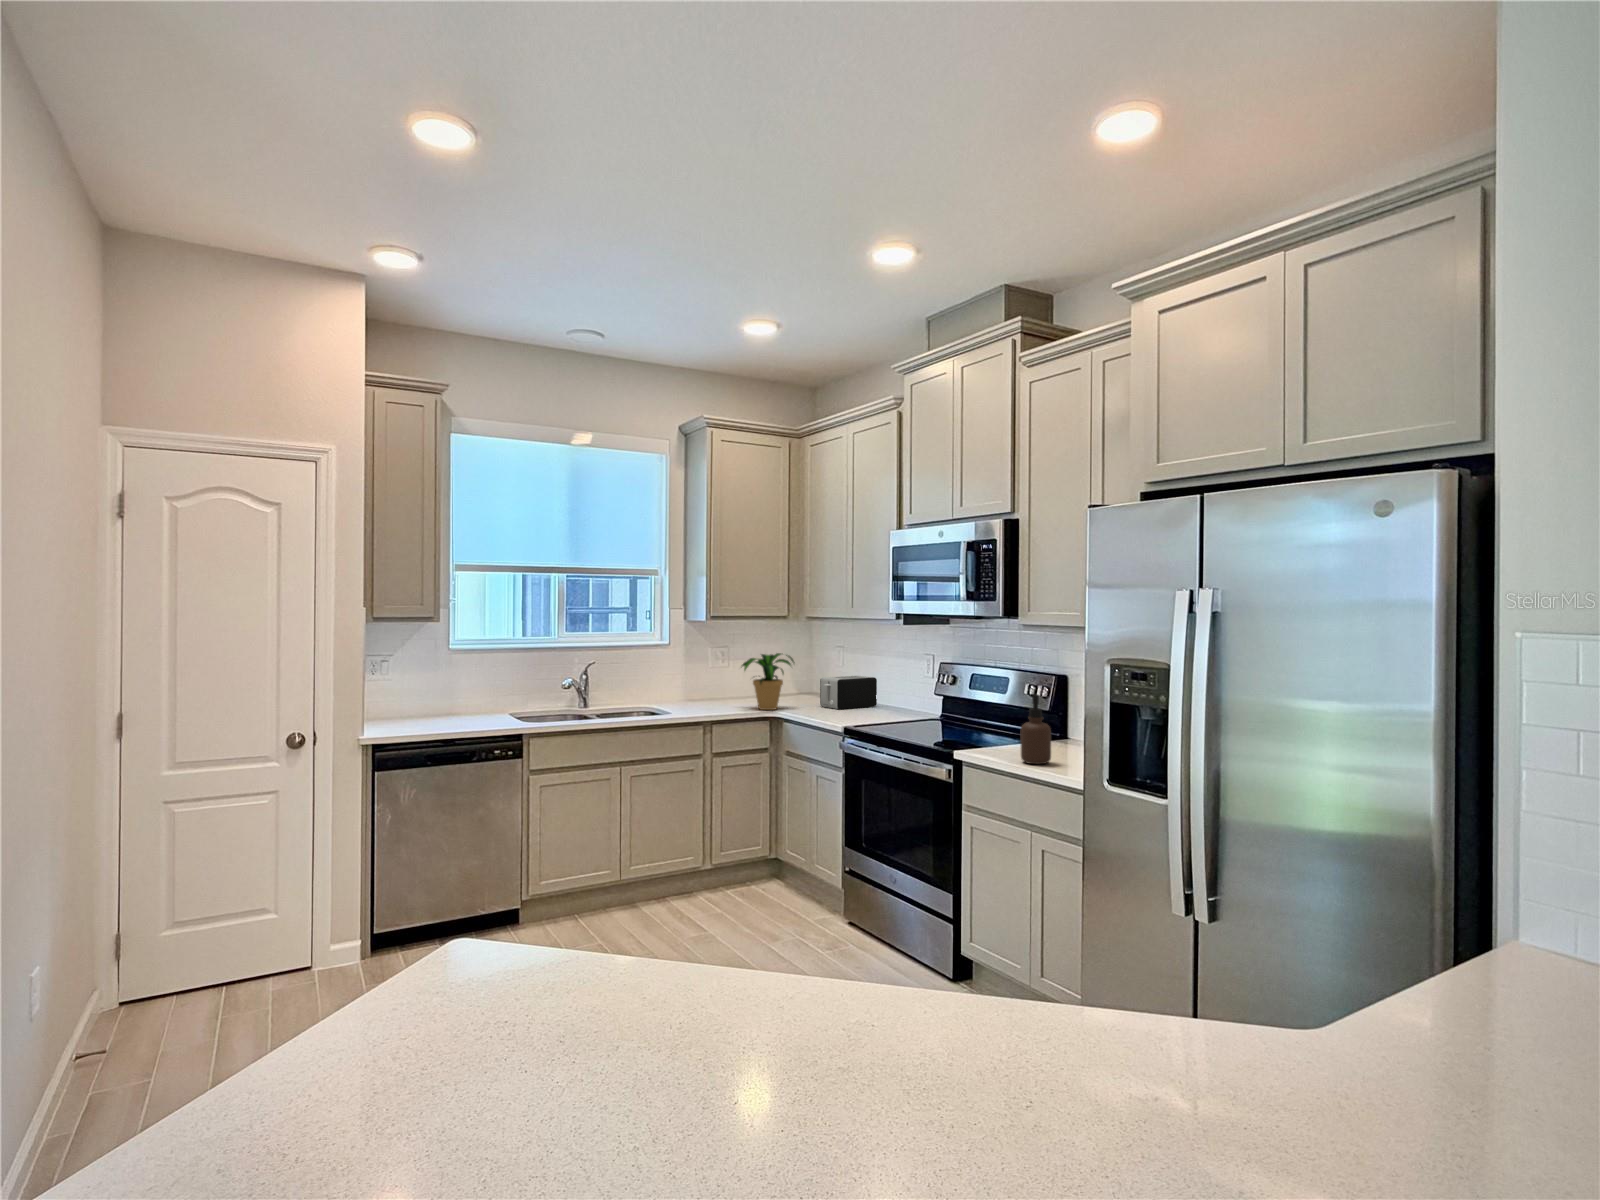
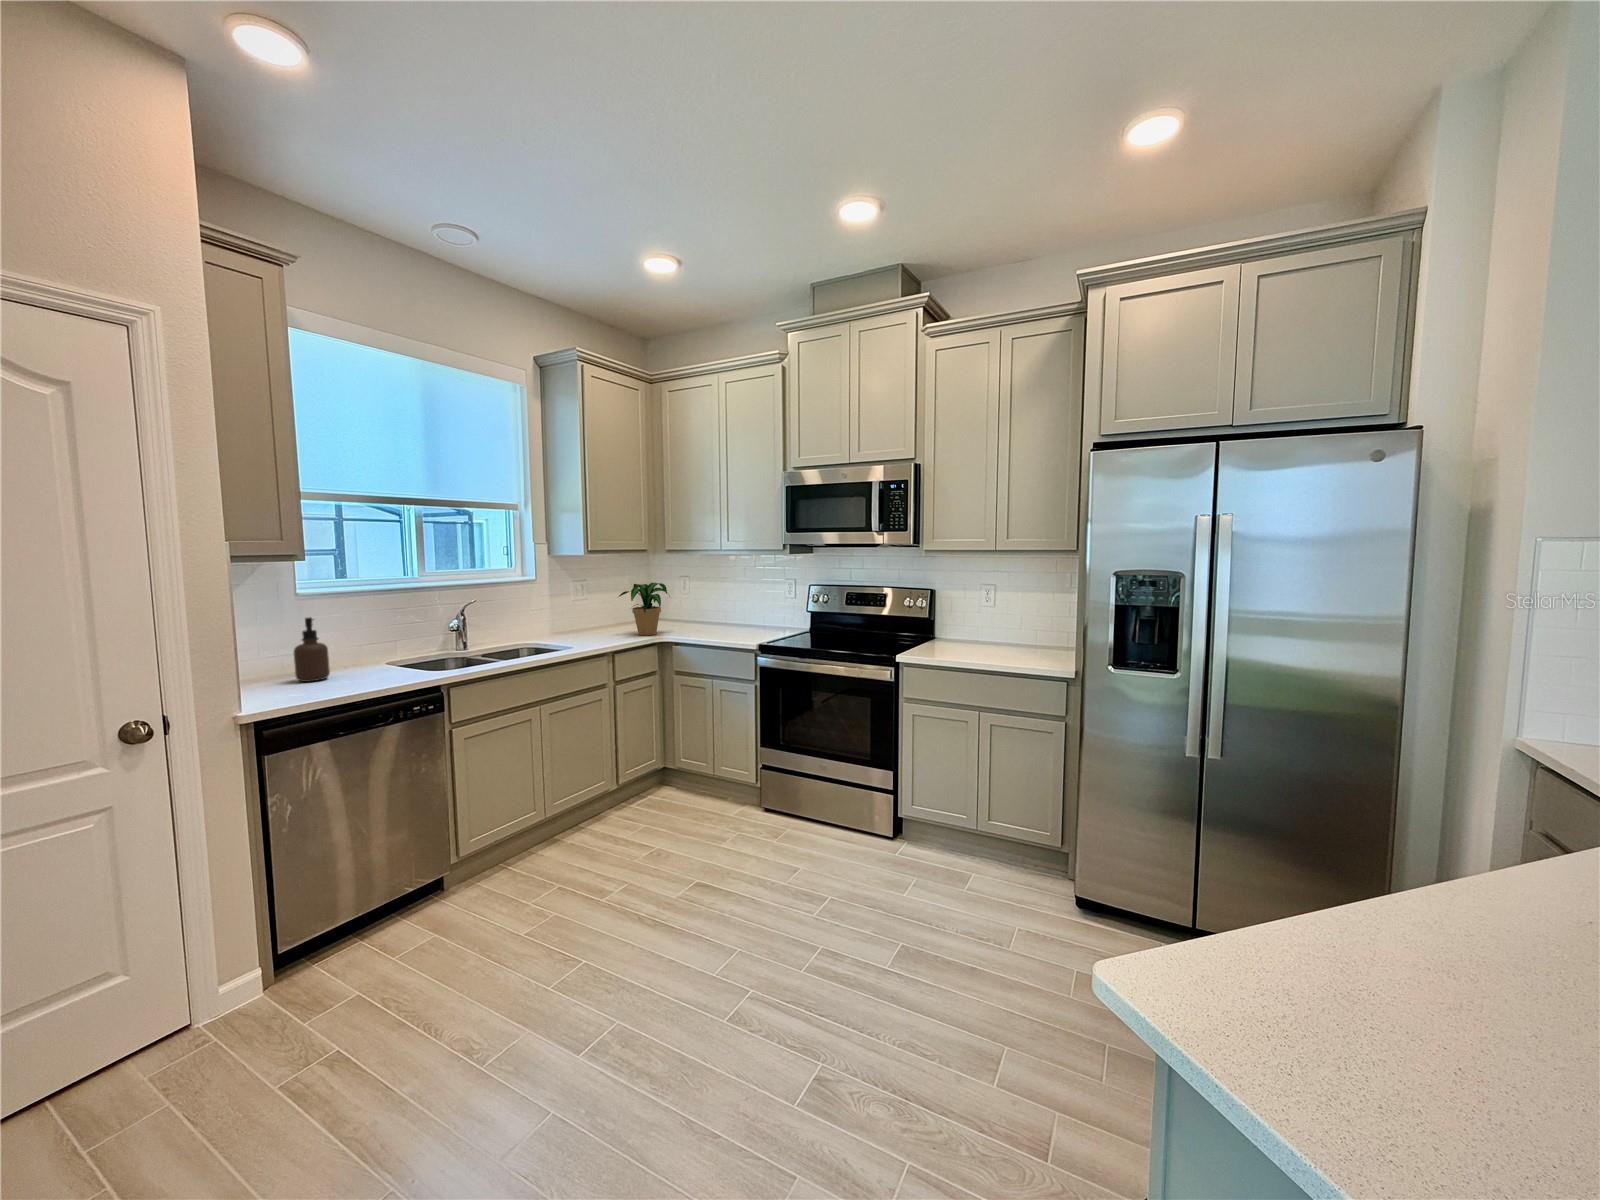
toaster: present [820,676,877,709] -> none [685,600,731,630]
soap dispenser: present [1020,694,1051,764] -> present [293,617,330,682]

